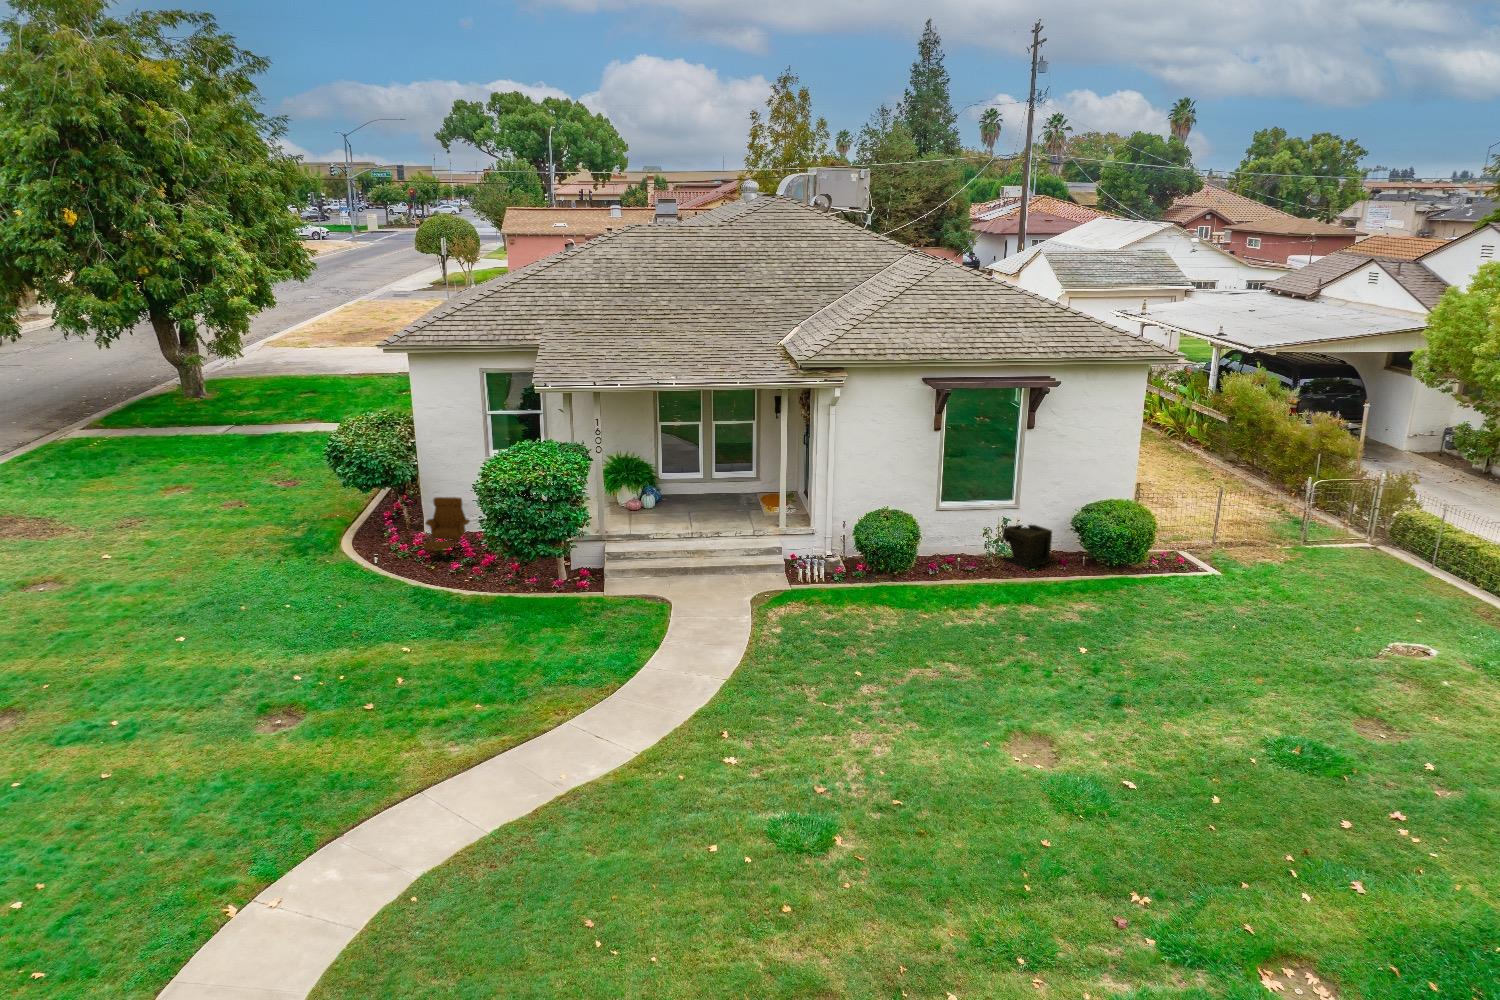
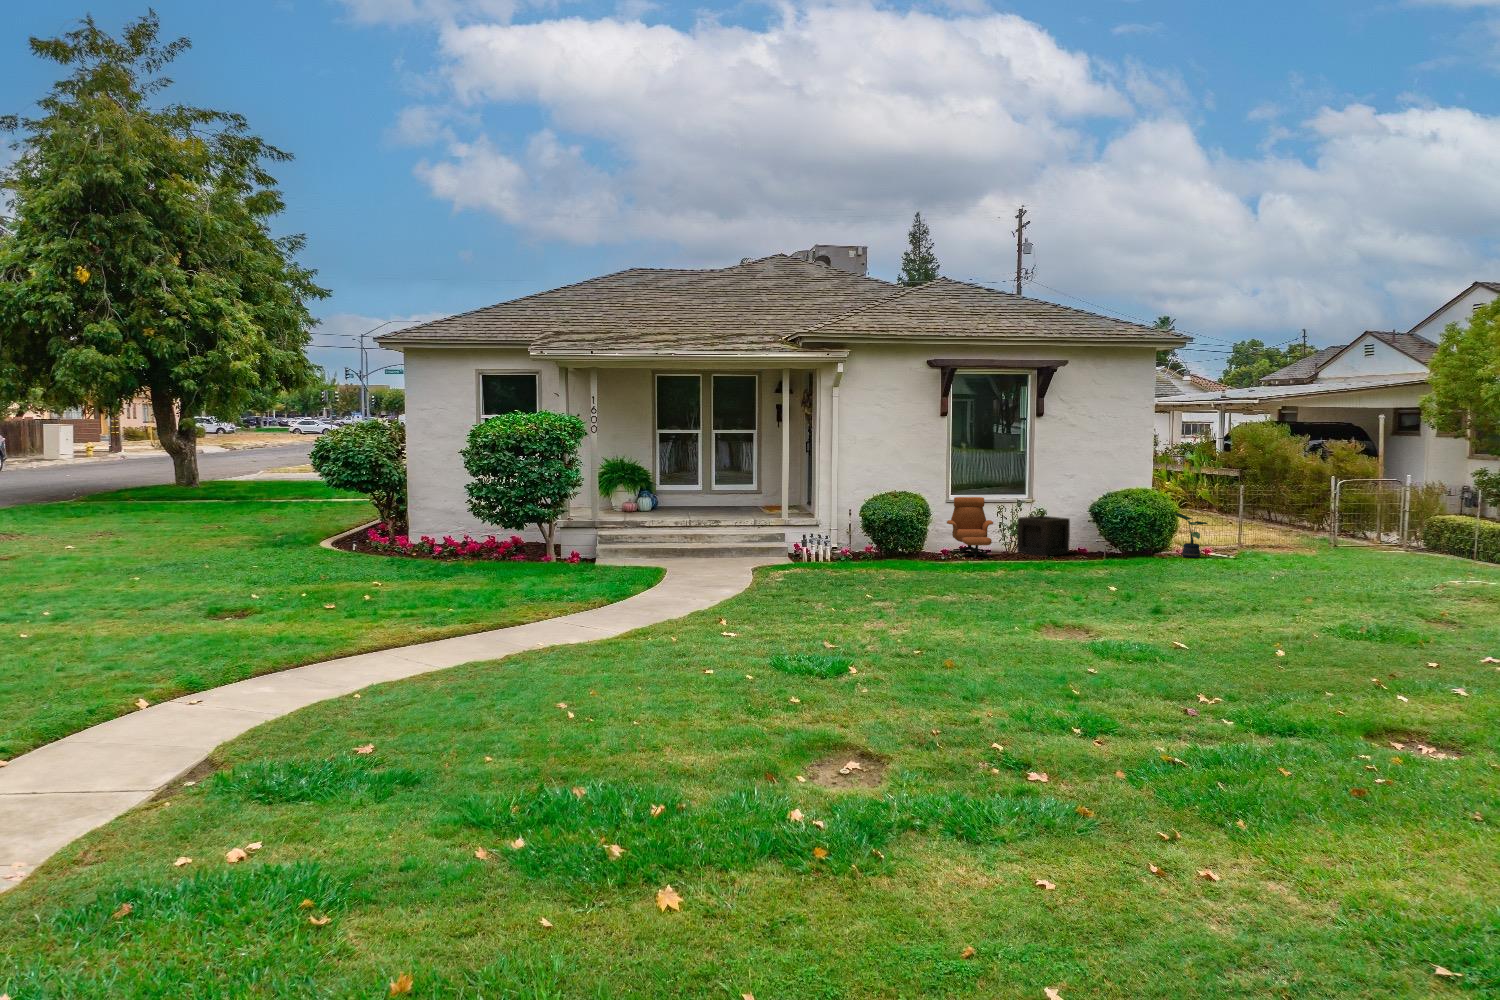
lounge chair: present [424,497,470,563] -> present [947,497,993,558]
potted plant: none [1149,530,1184,573] -> present [1172,513,1208,558]

